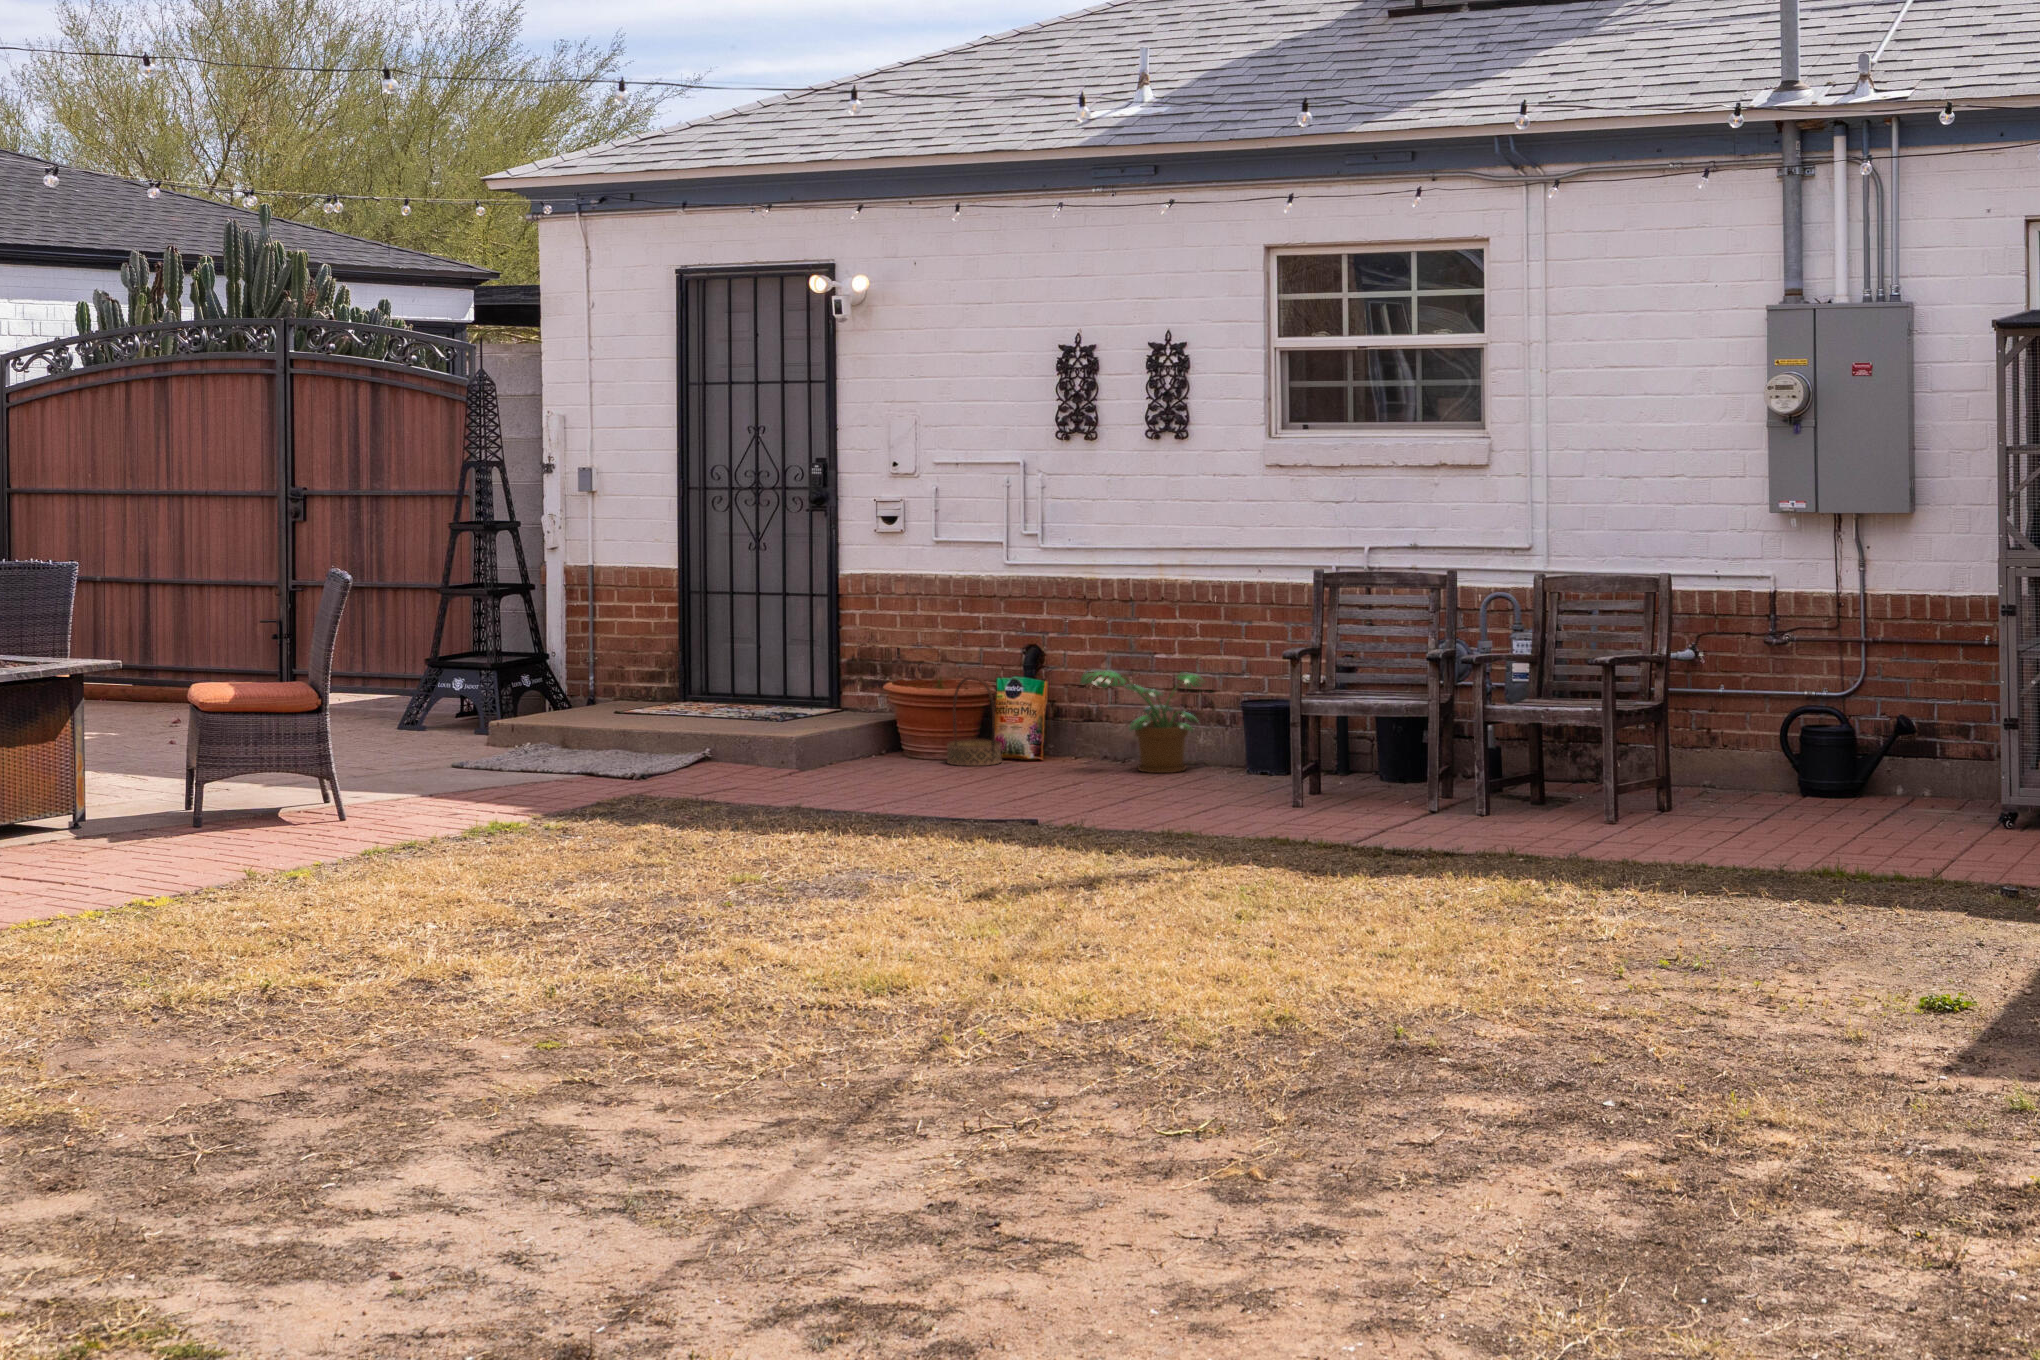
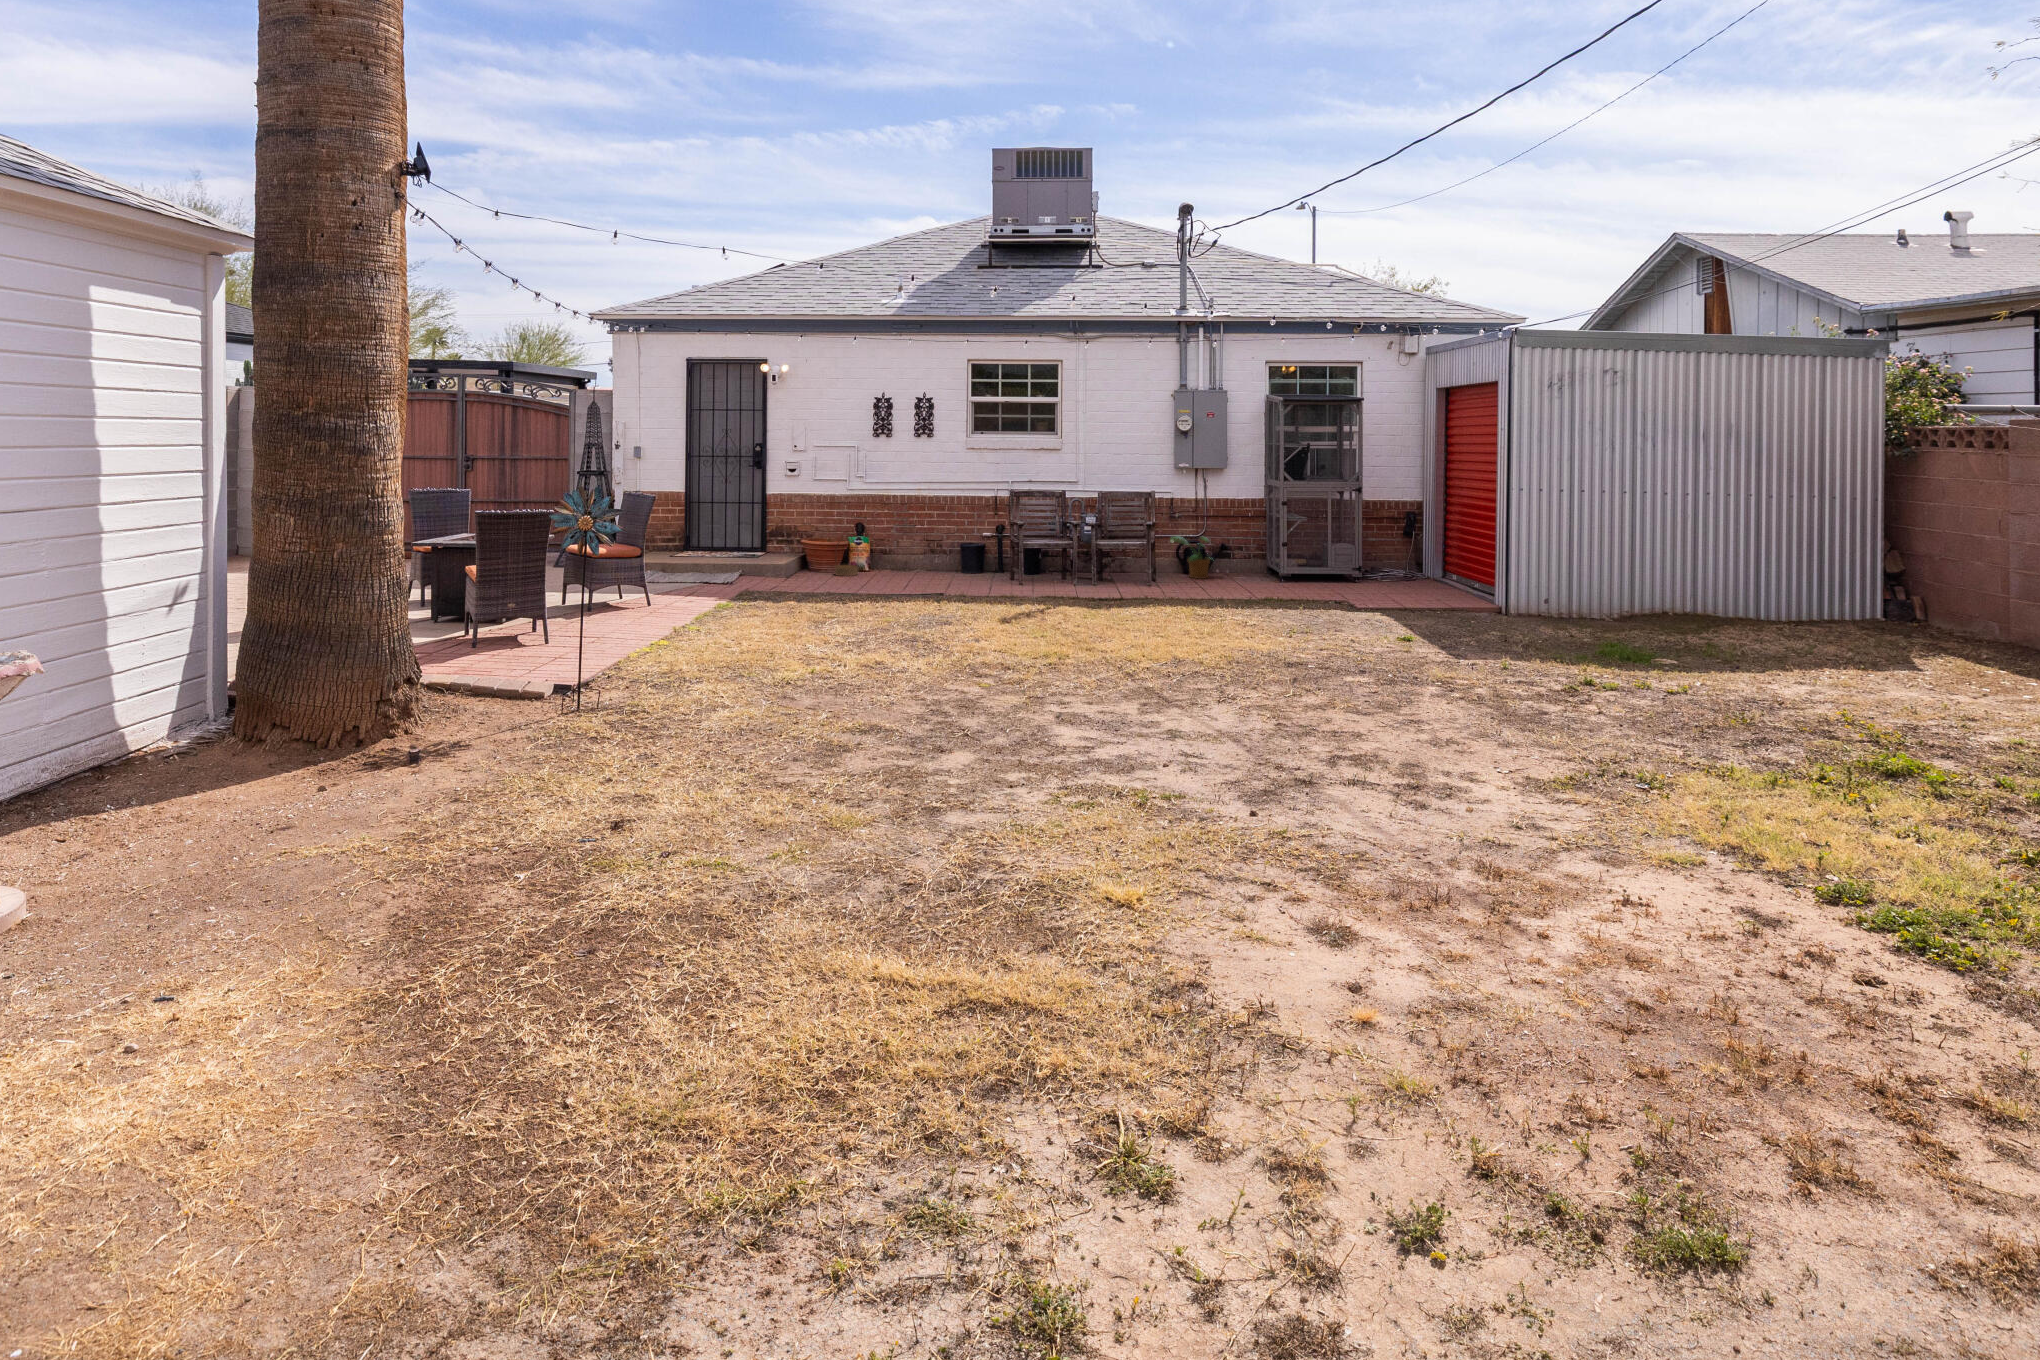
potted plant: present [1080,670,1204,773] -> present [1170,536,1214,579]

